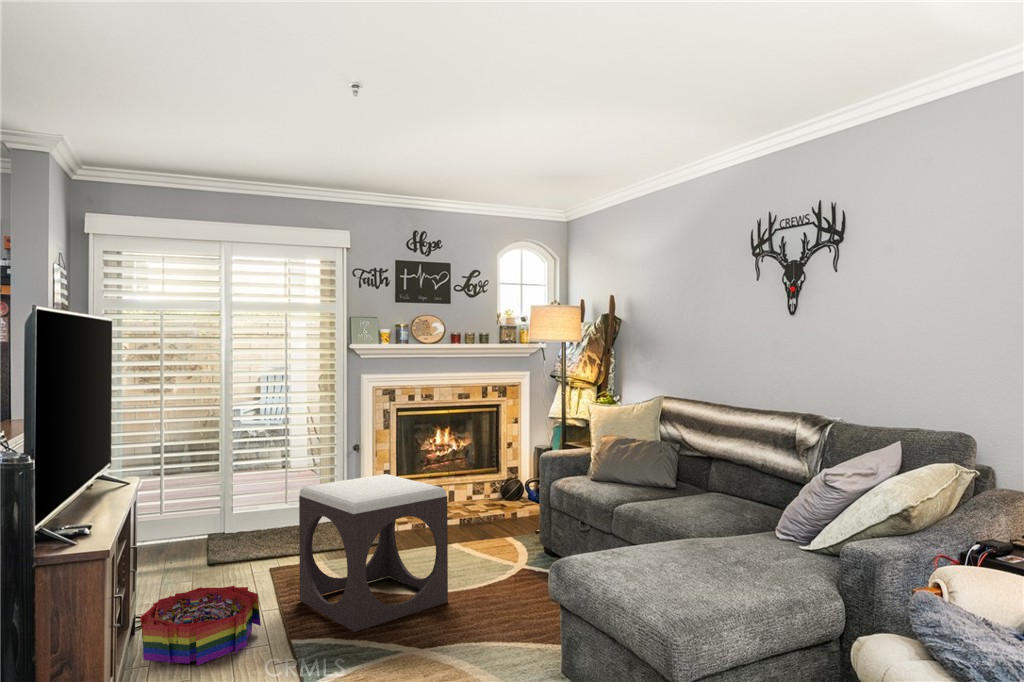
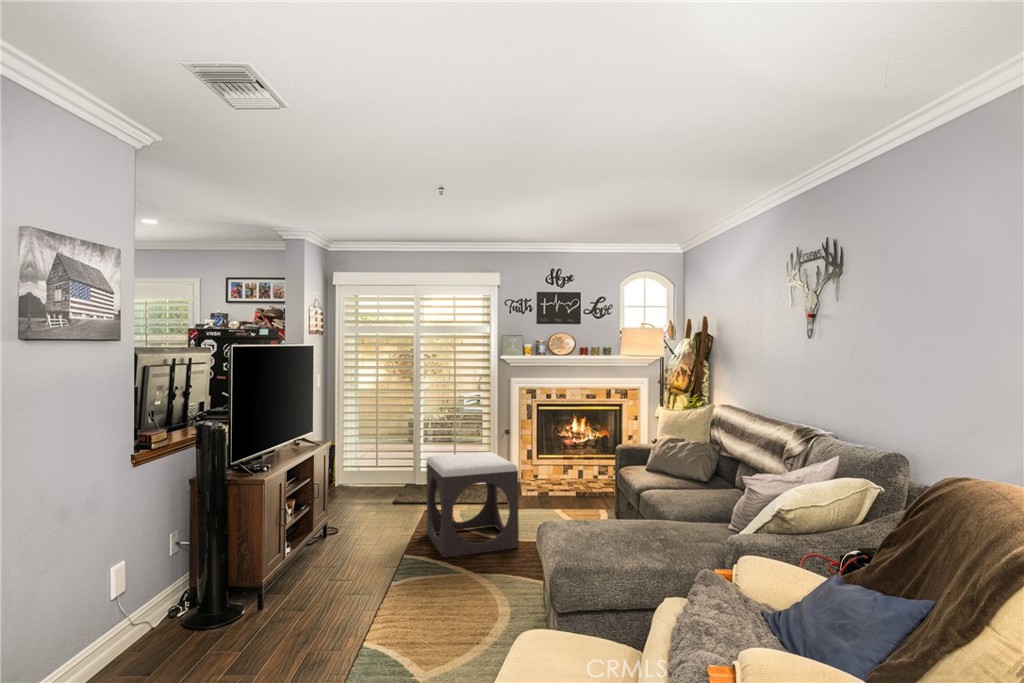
storage bin: present [140,586,261,665] -> none [319,516,390,562]

